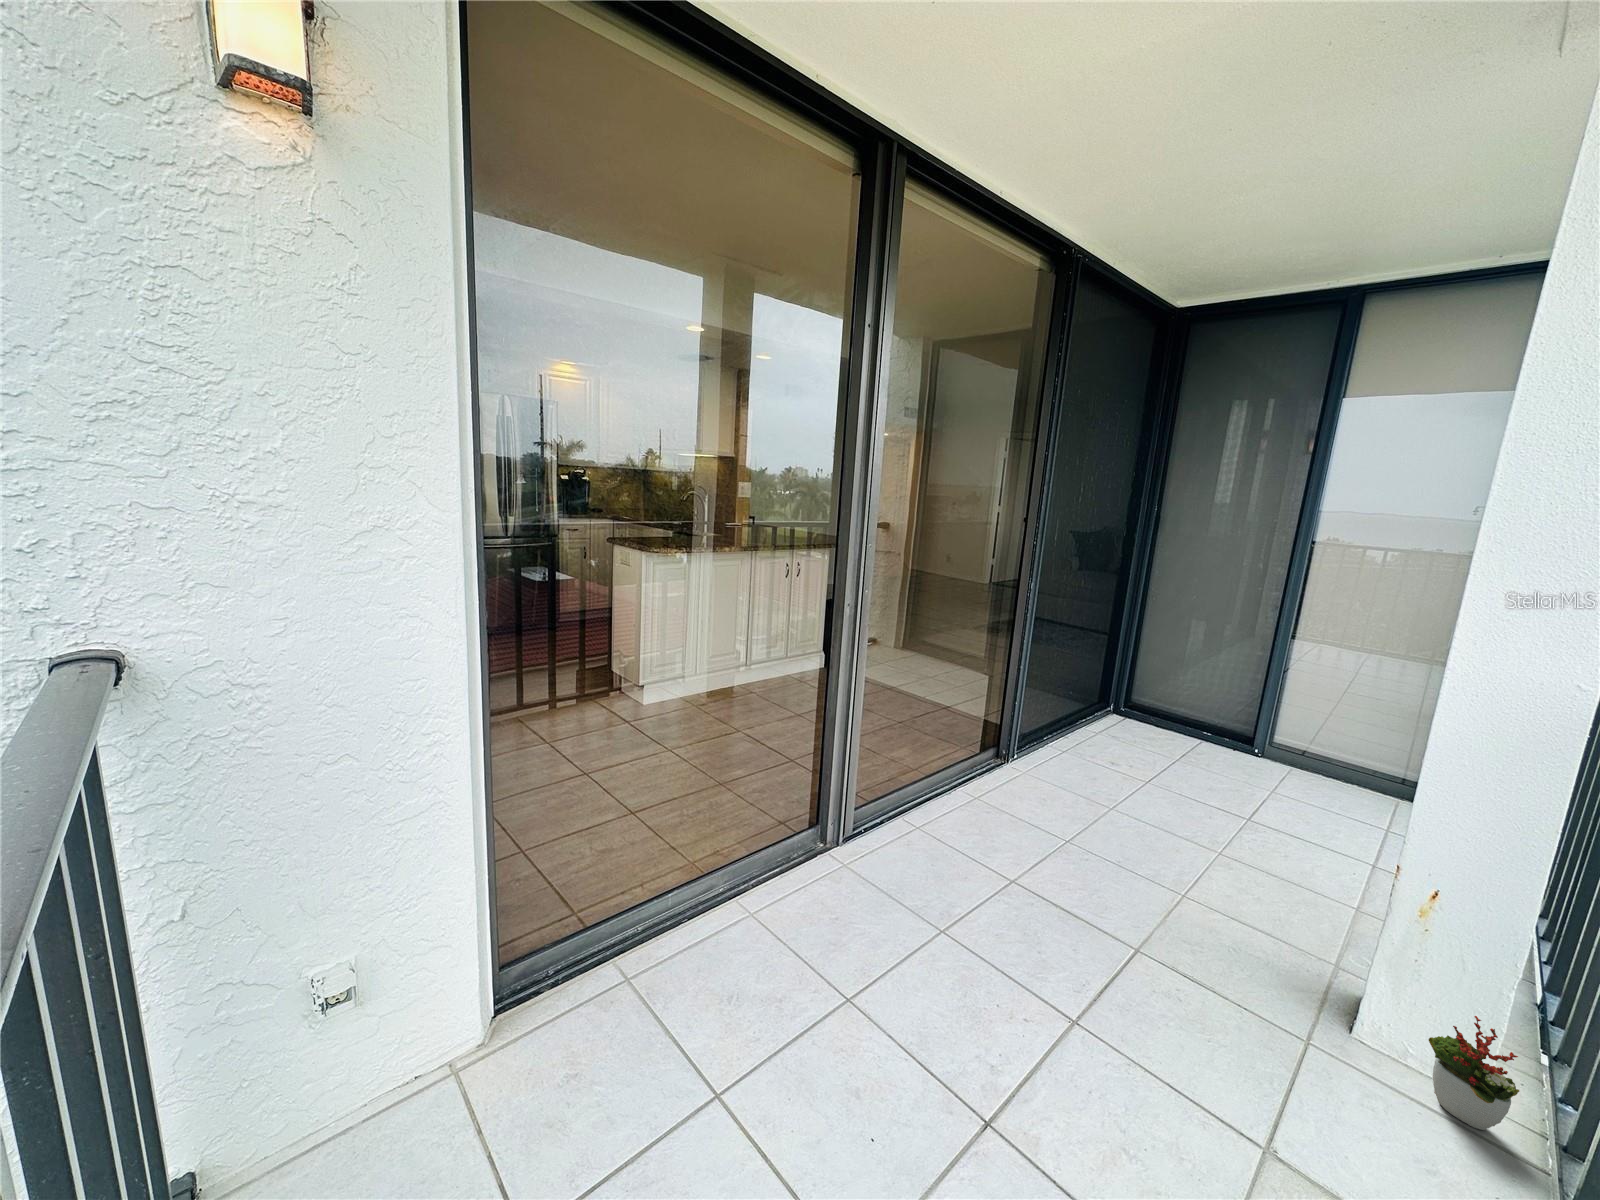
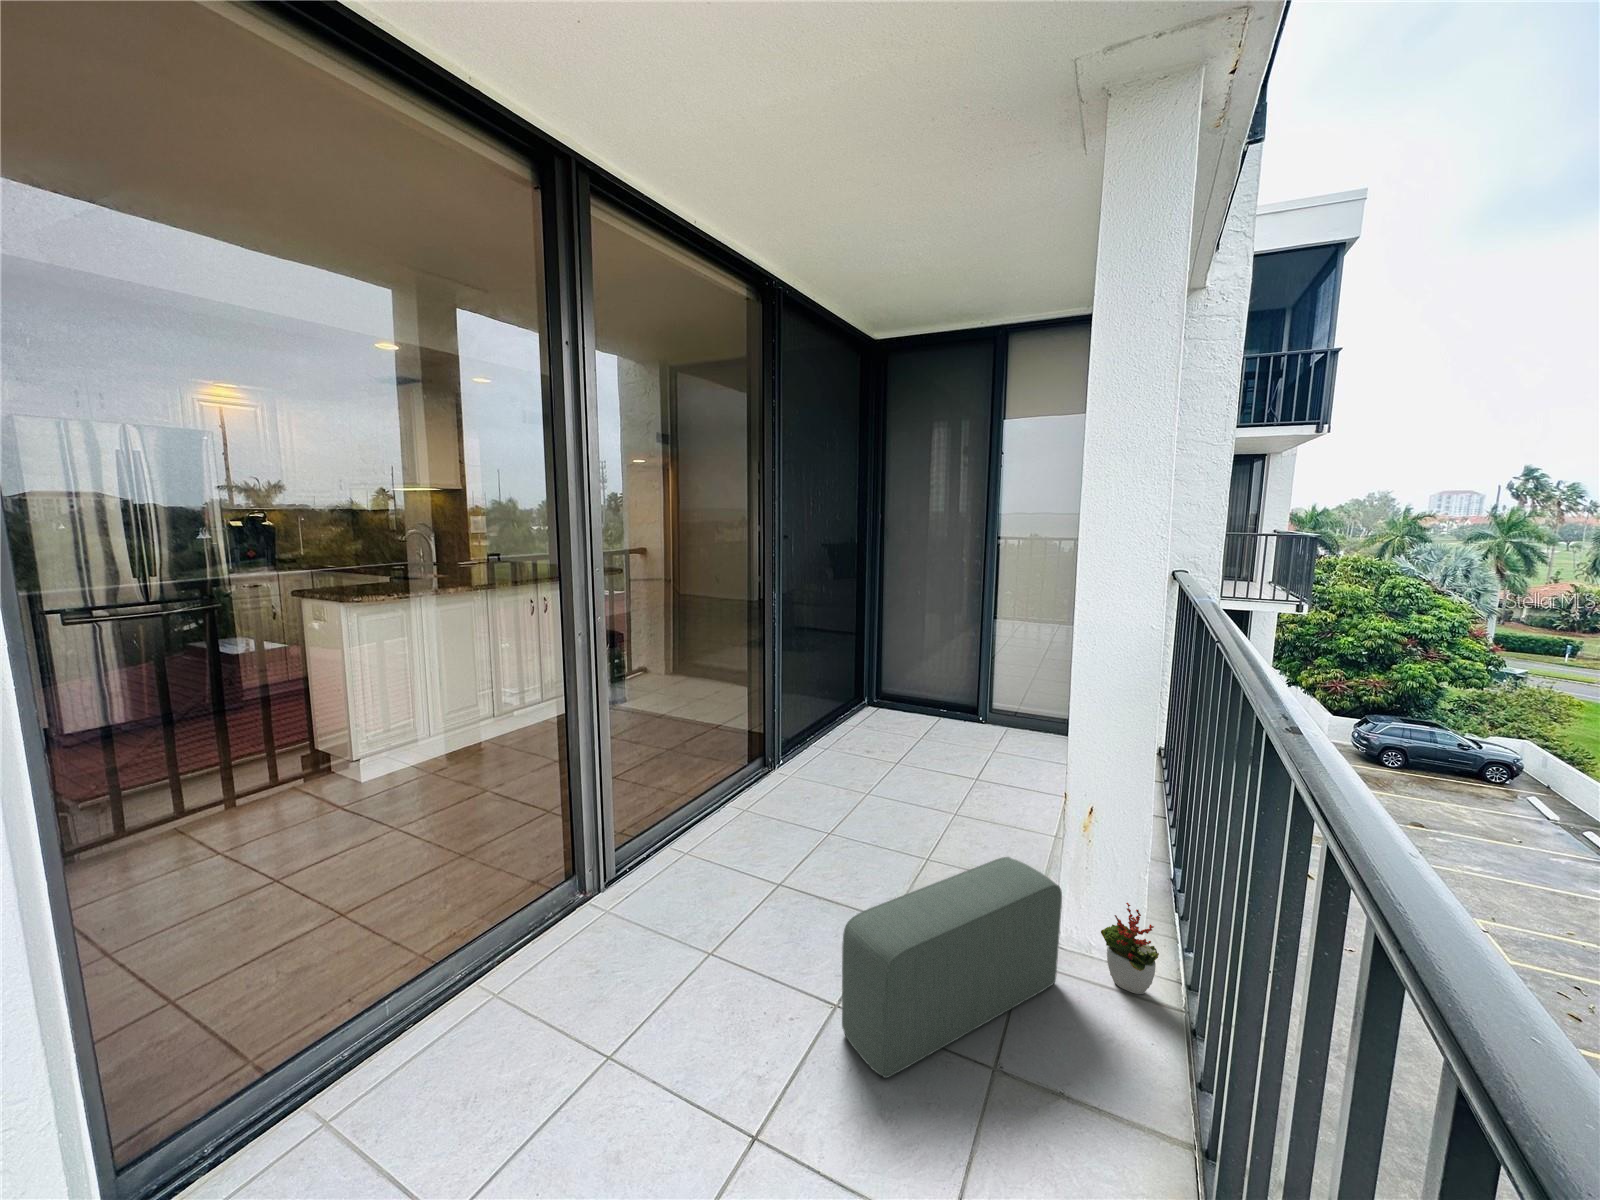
pouf: none [1084,919,1380,1116] -> present [842,857,1062,1078]

